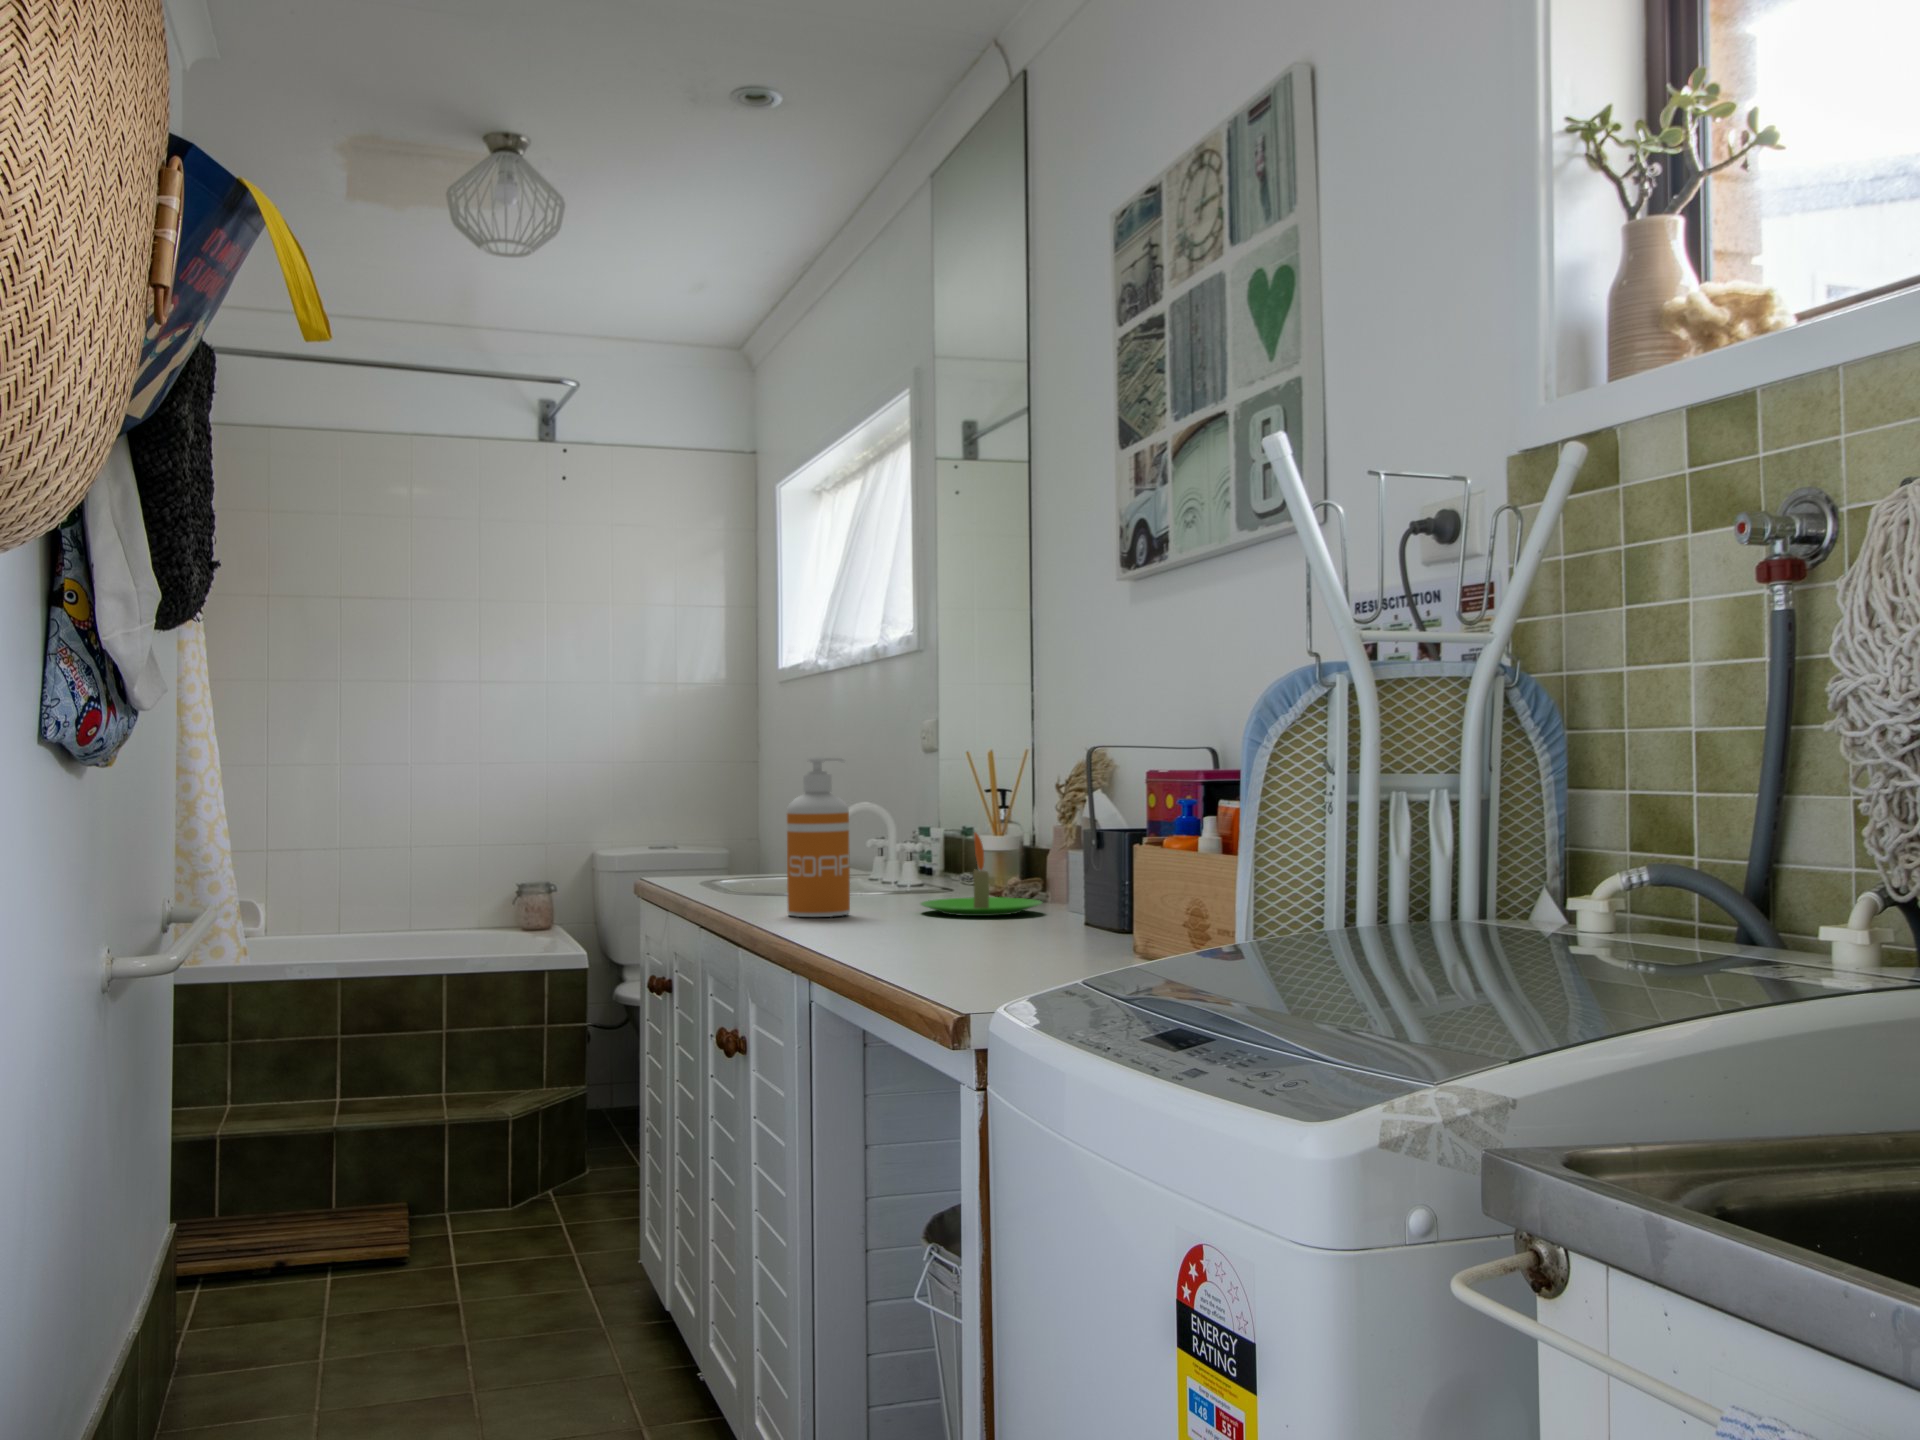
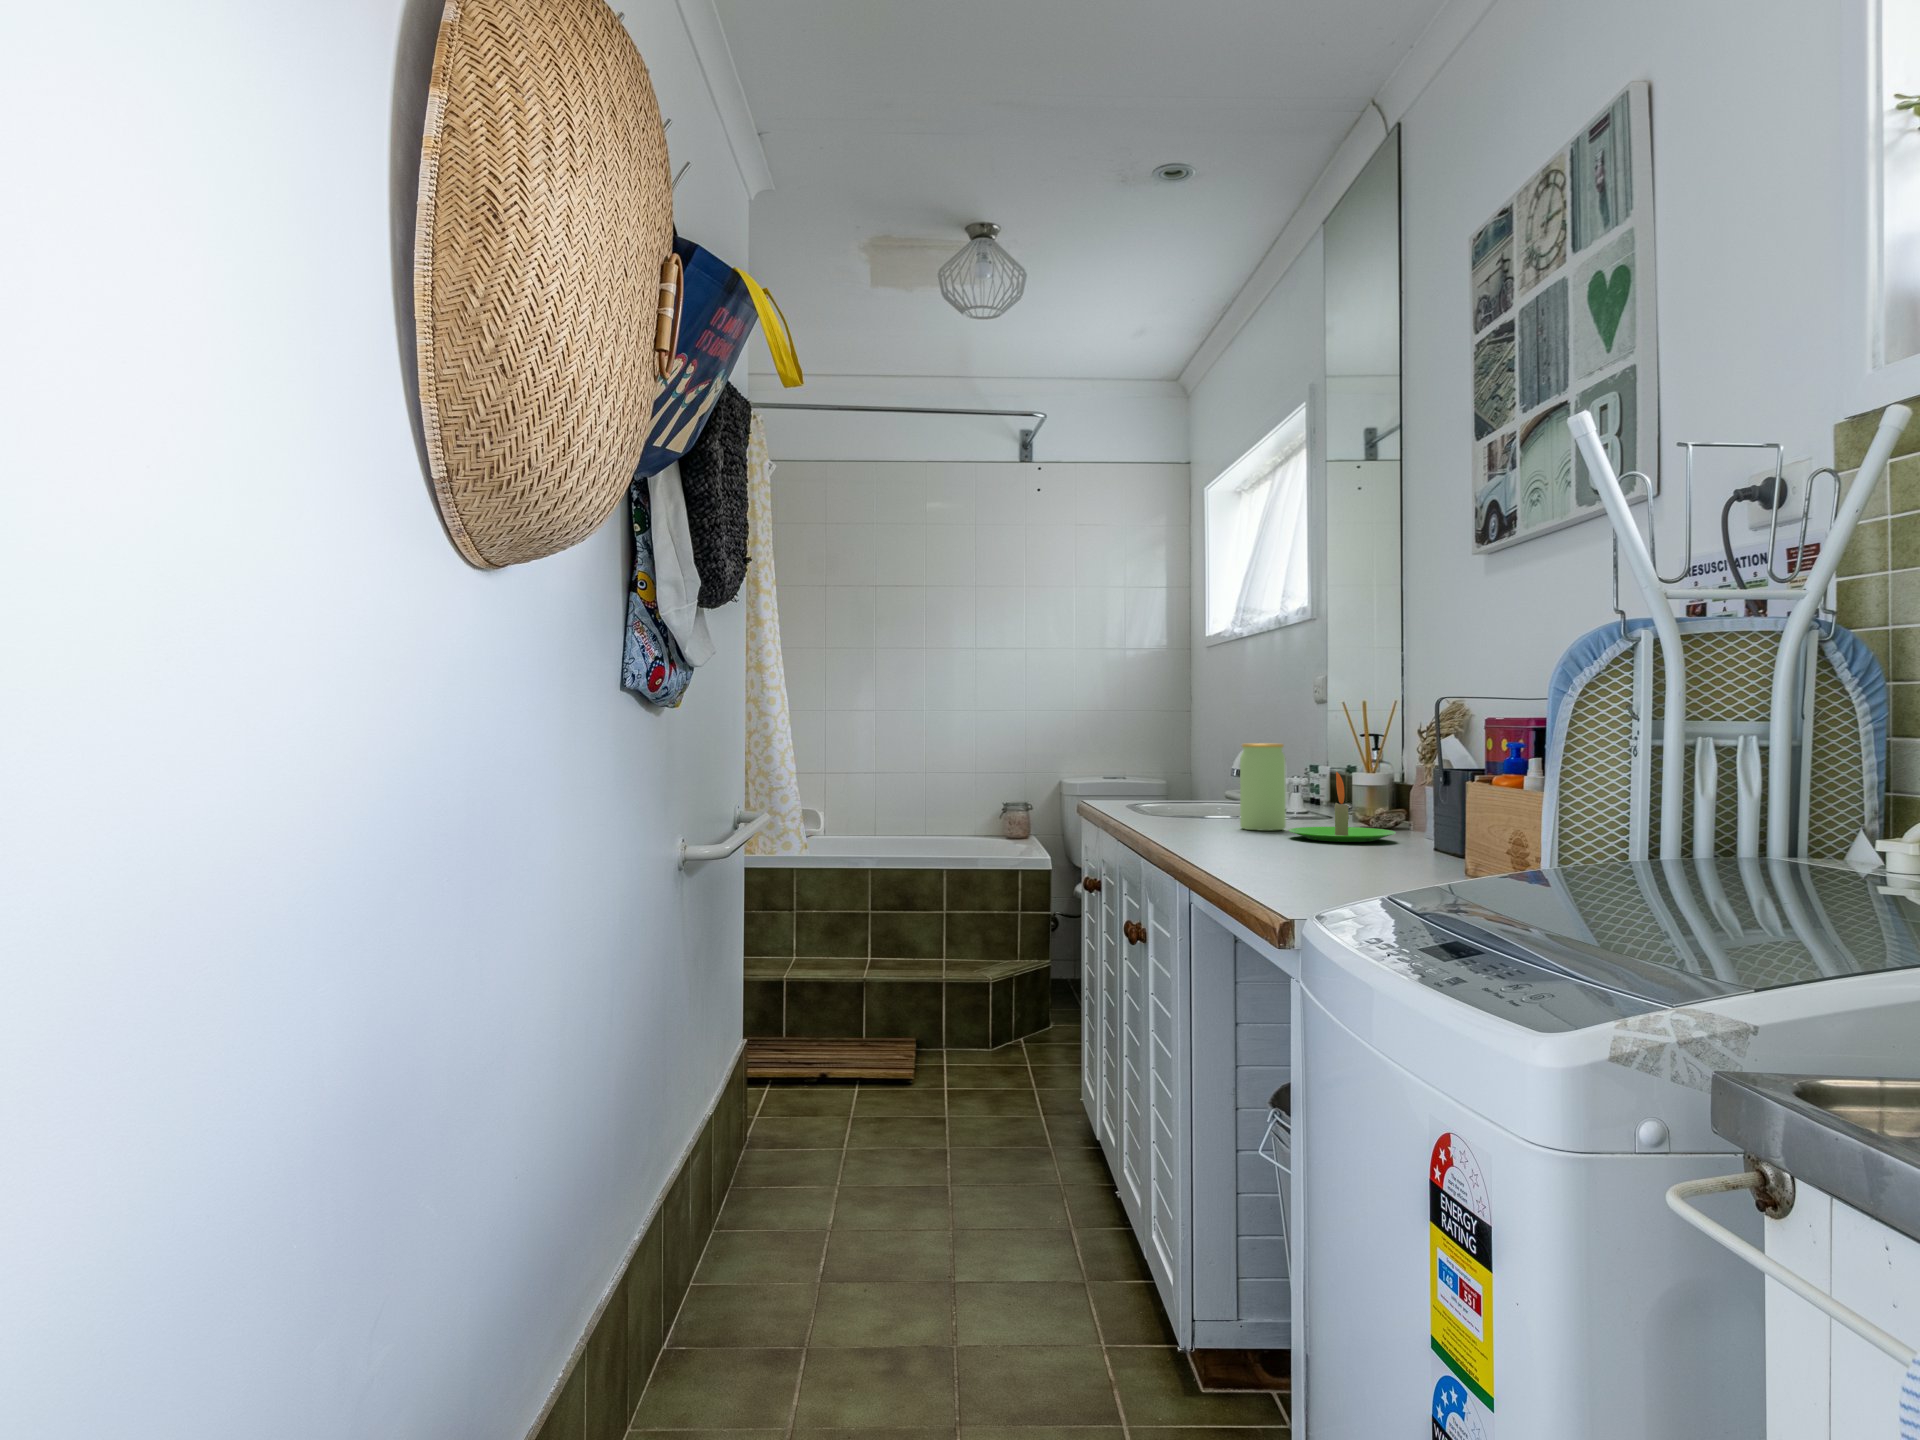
soap dispenser: present [787,757,850,917] -> none [1177,708,1228,837]
jar: none [857,798,911,905] -> present [1240,743,1286,831]

